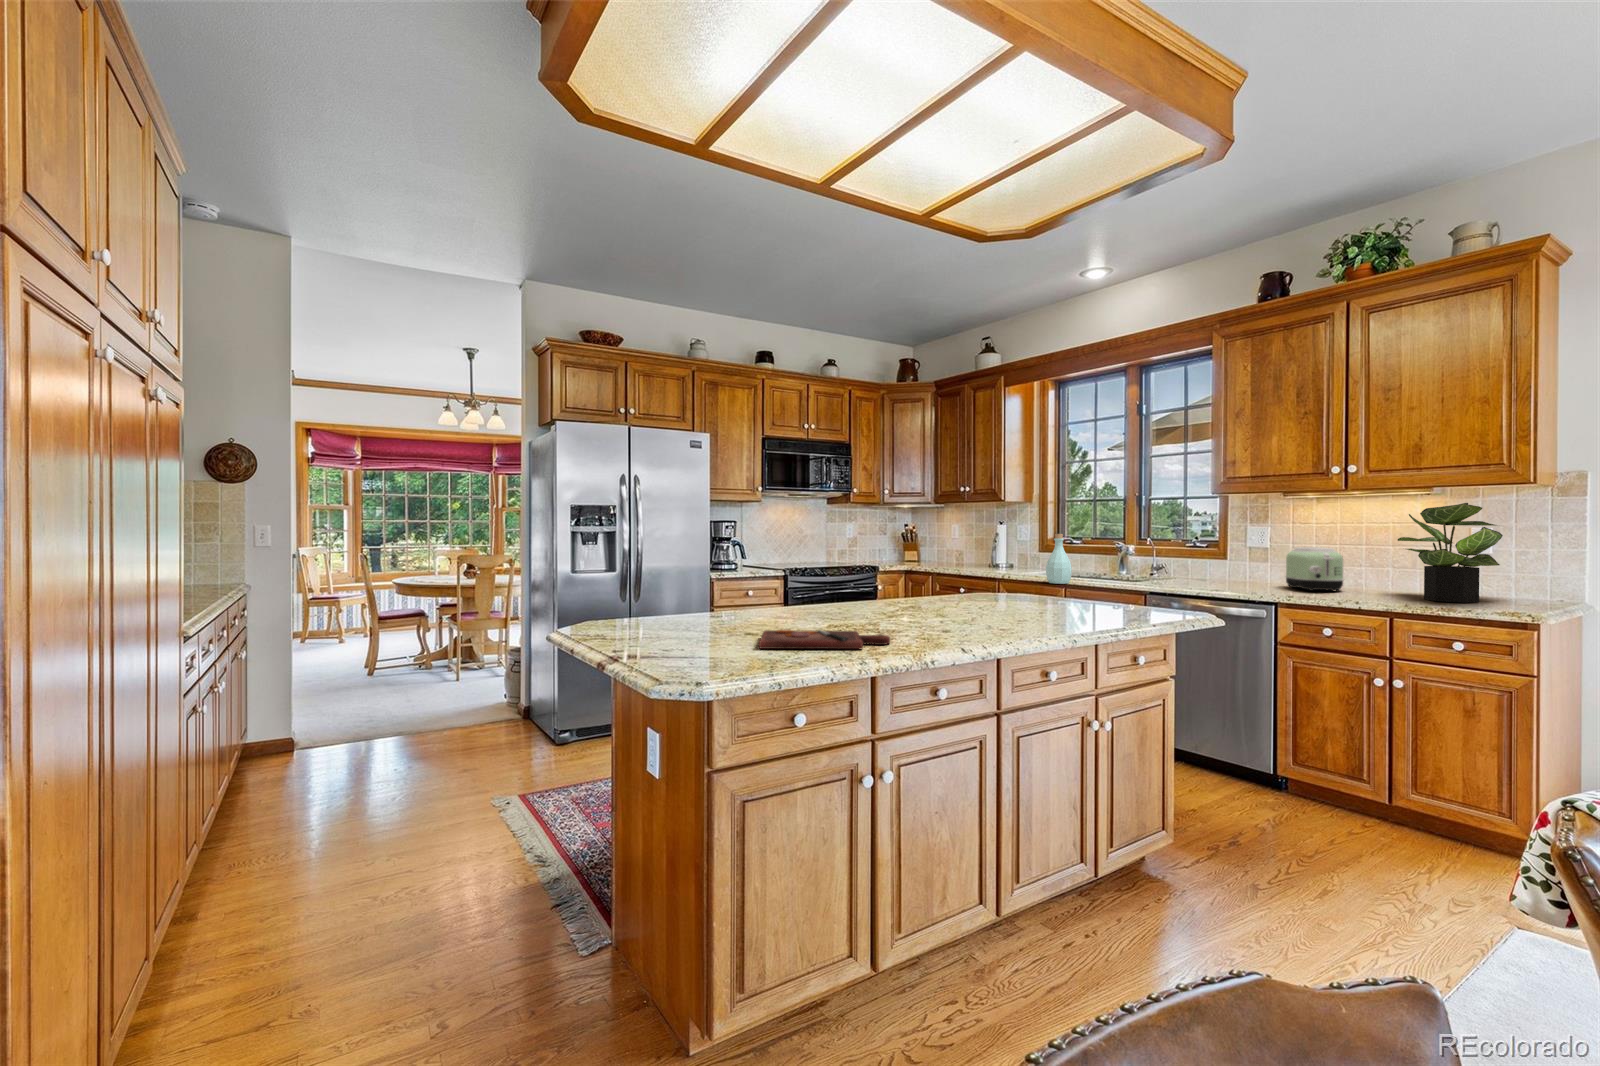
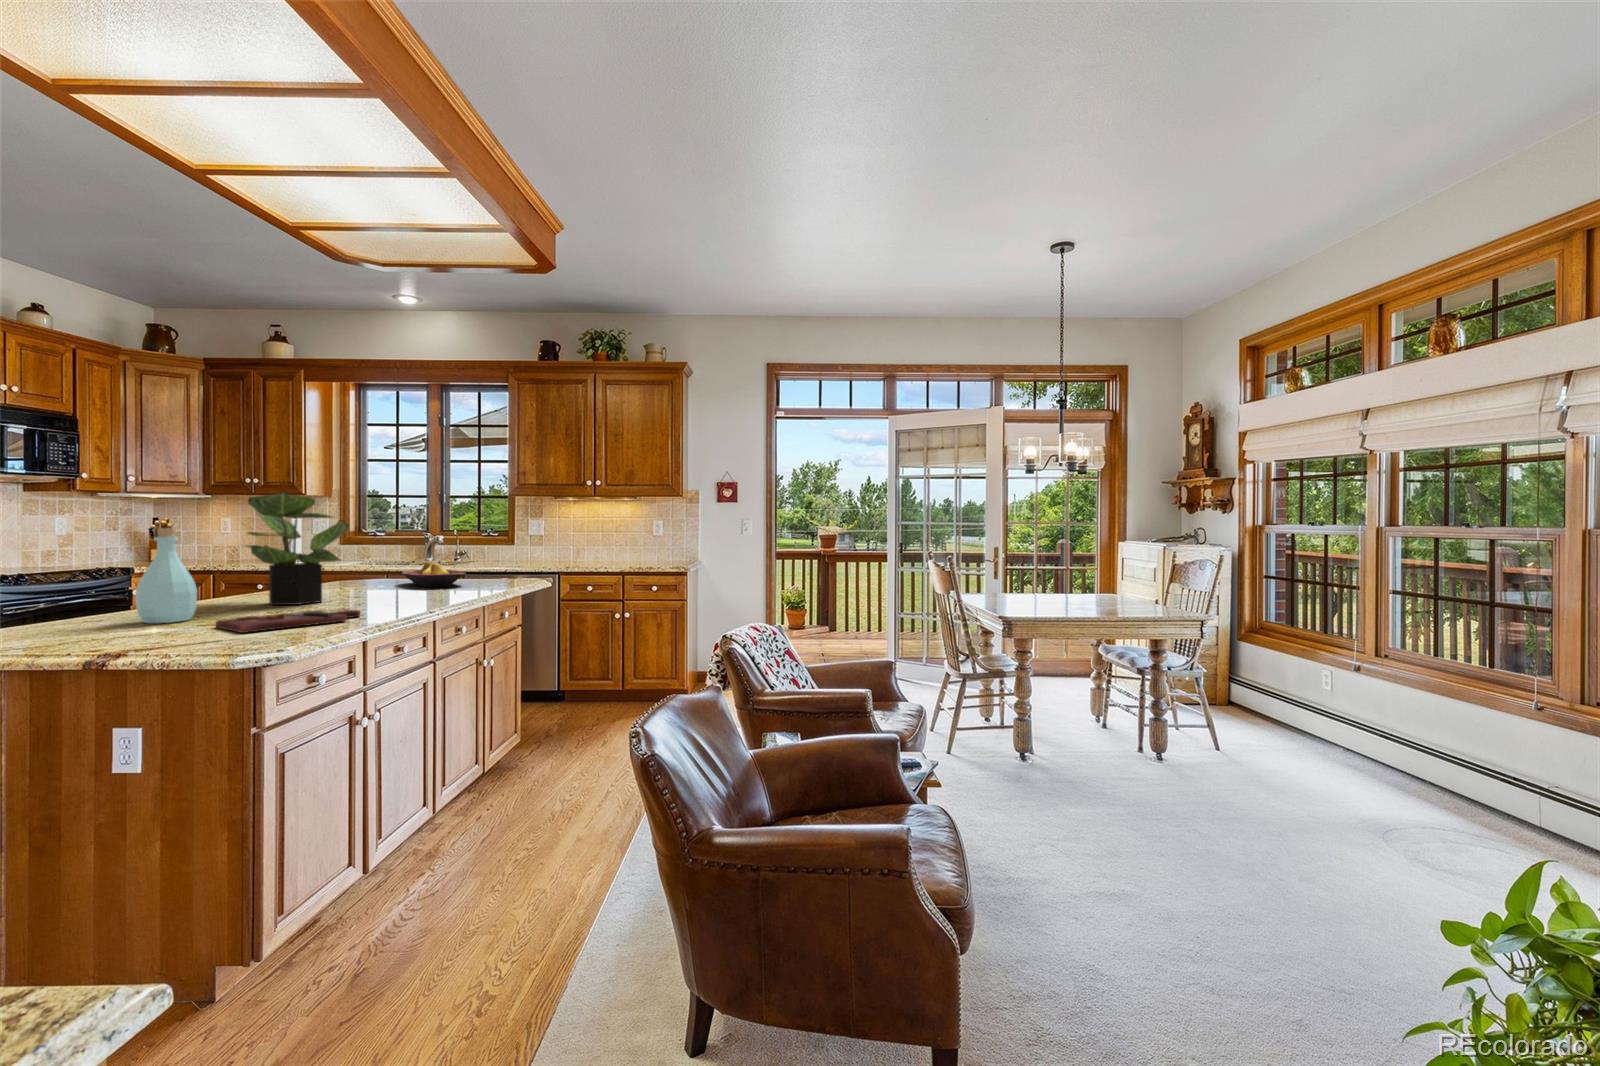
potted plant: present [1398,503,1503,603] -> present [246,492,349,605]
bottle: present [1046,534,1072,584] -> present [135,528,197,623]
toaster: present [1286,547,1344,591] -> none [558,534,594,563]
fruit bowl: none [1019,579,1087,613] -> present [402,562,466,587]

